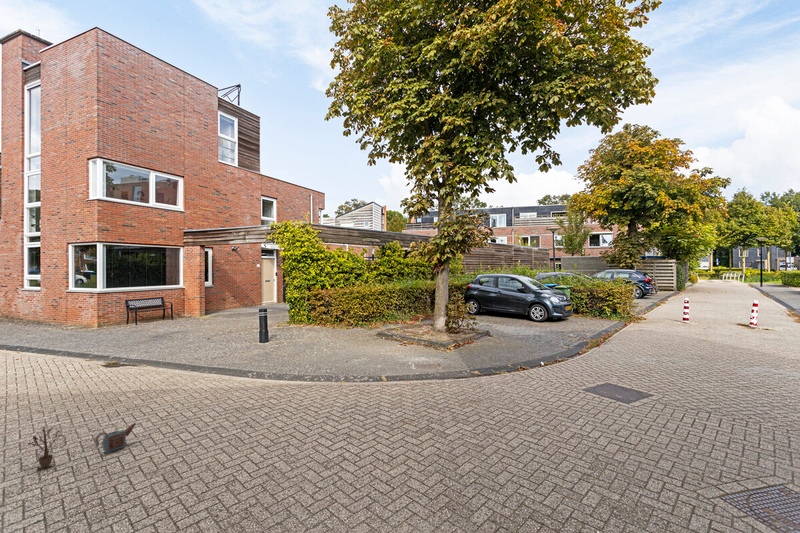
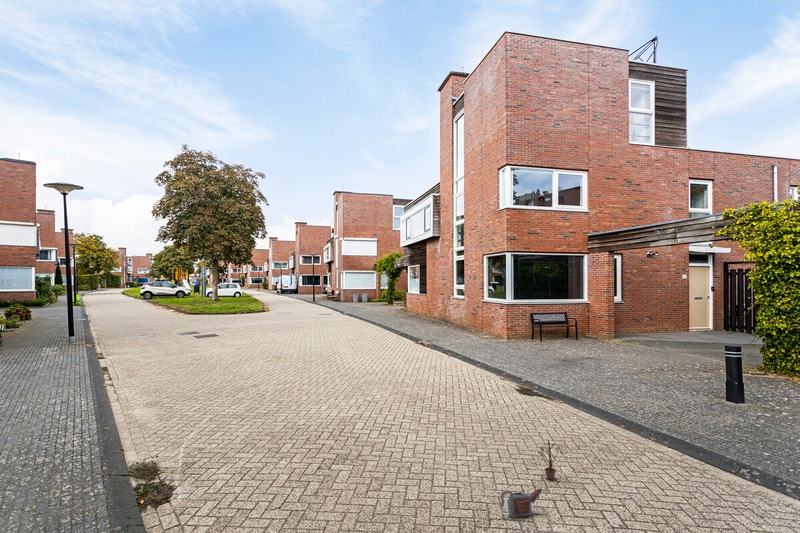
decorative plant: present [23,427,62,470] -> present [538,440,563,479]

